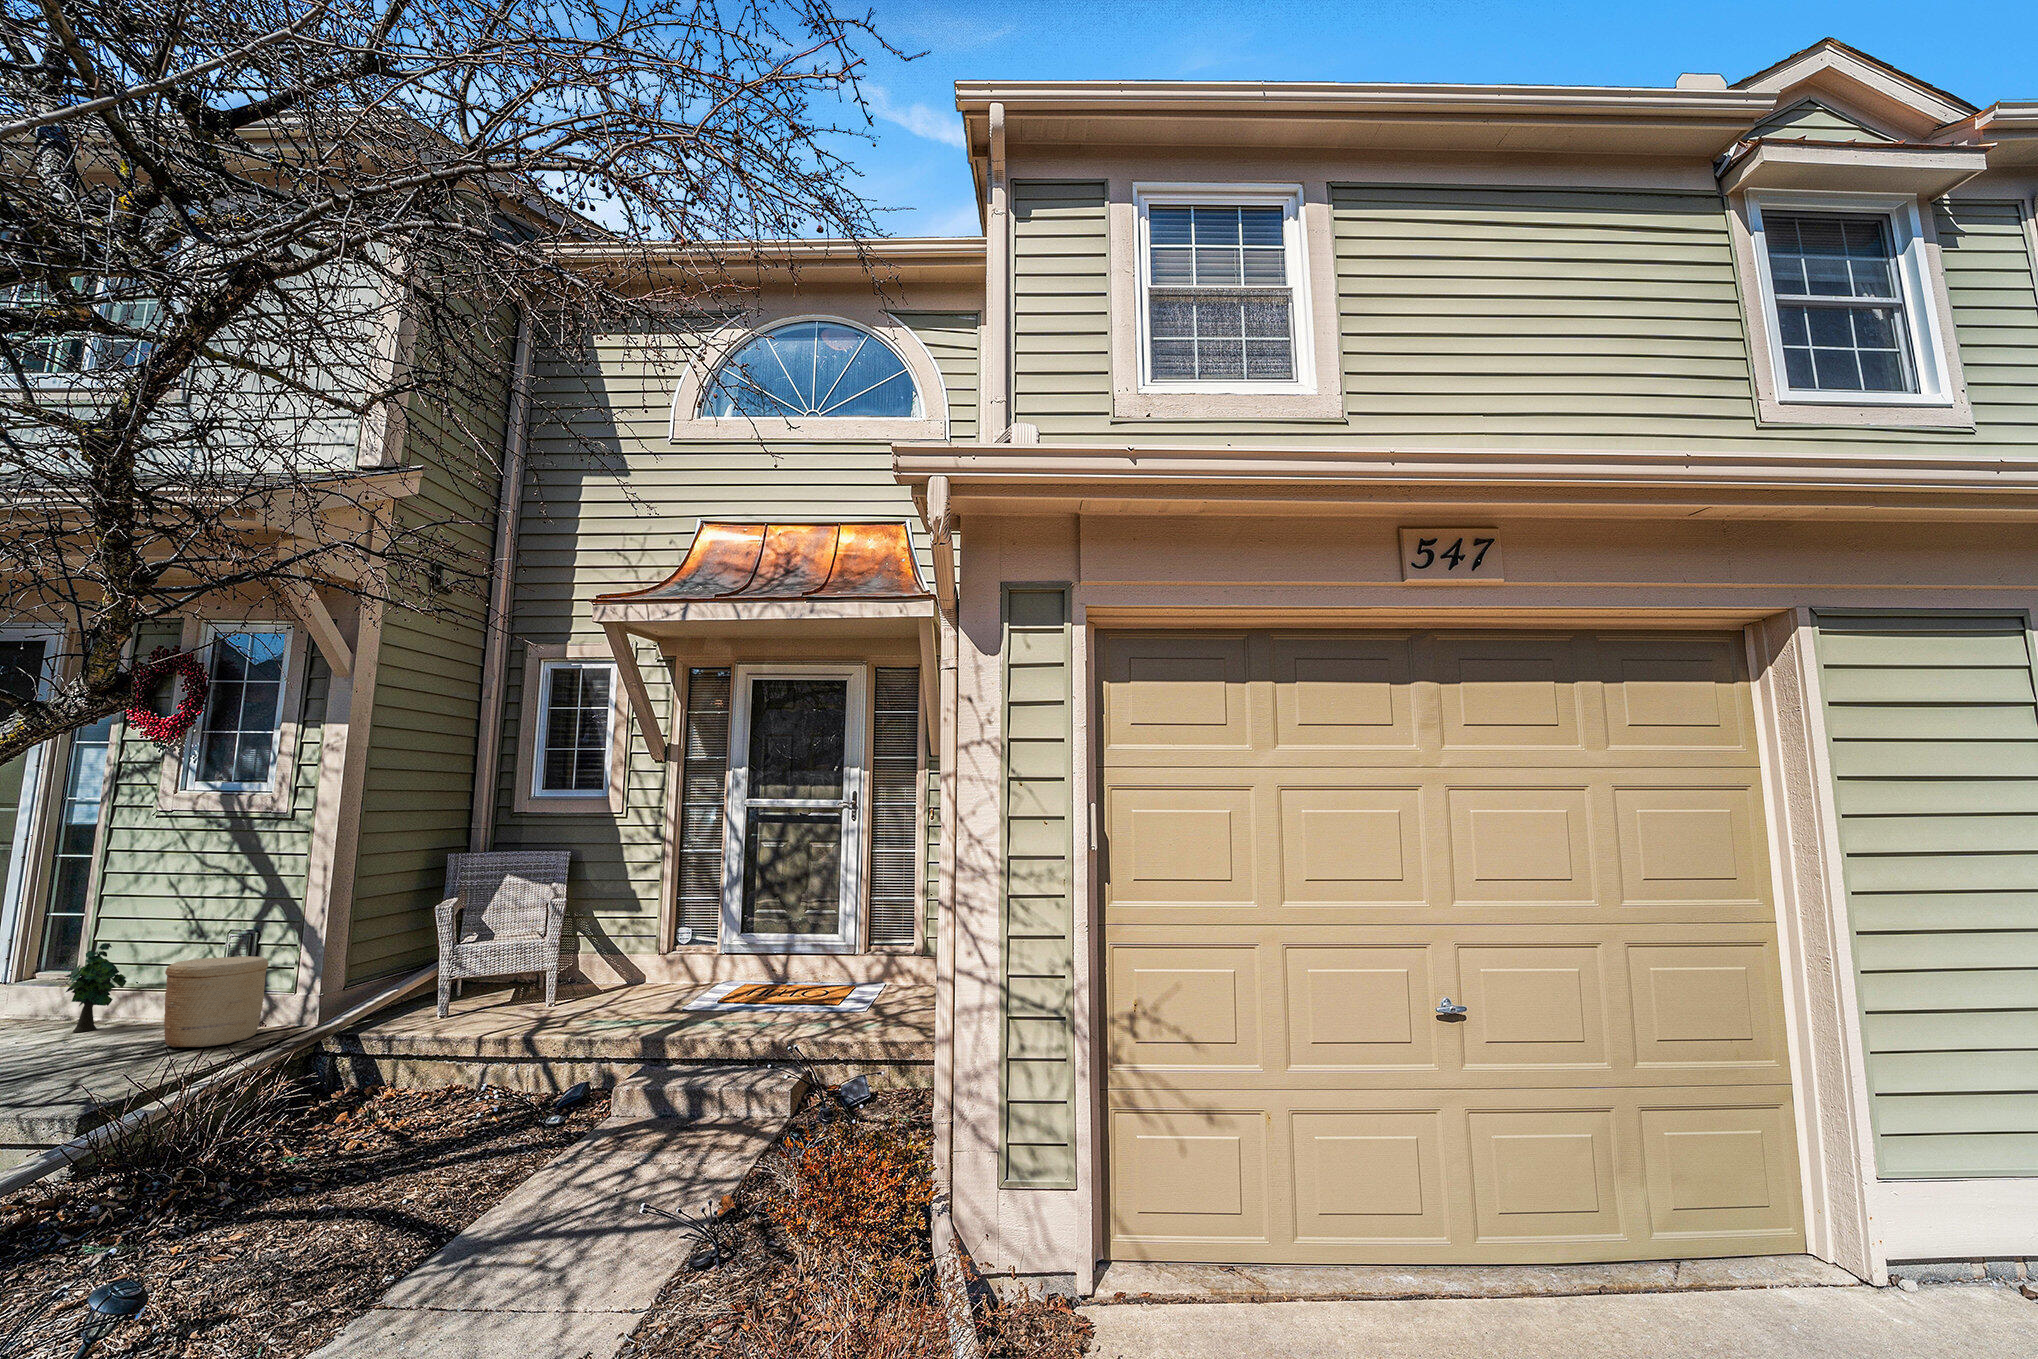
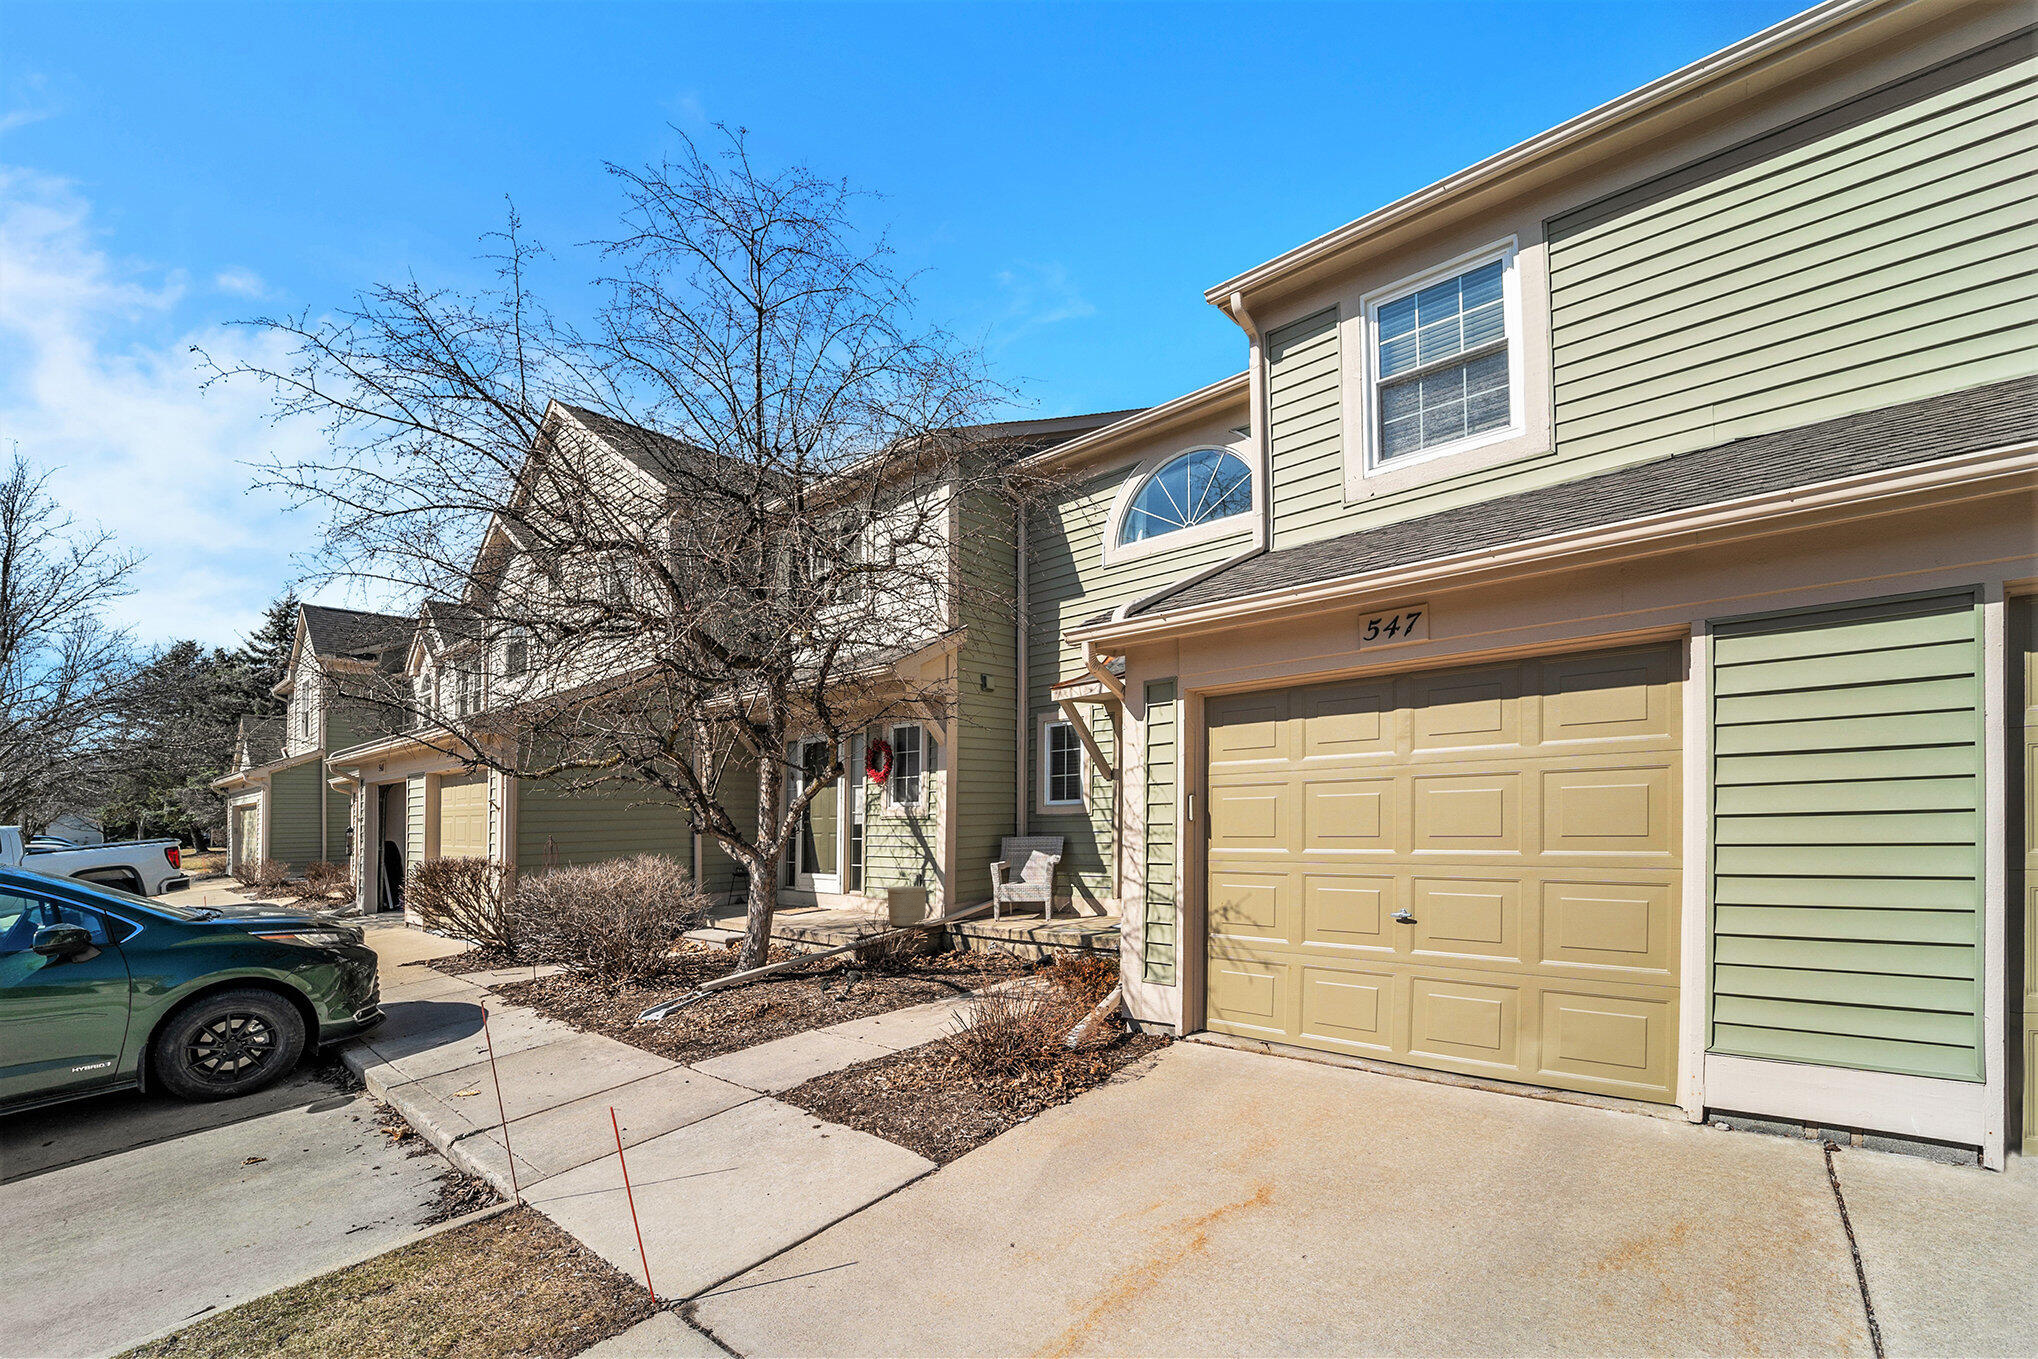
decorative plant: present [65,943,127,1032] -> none [859,878,881,920]

